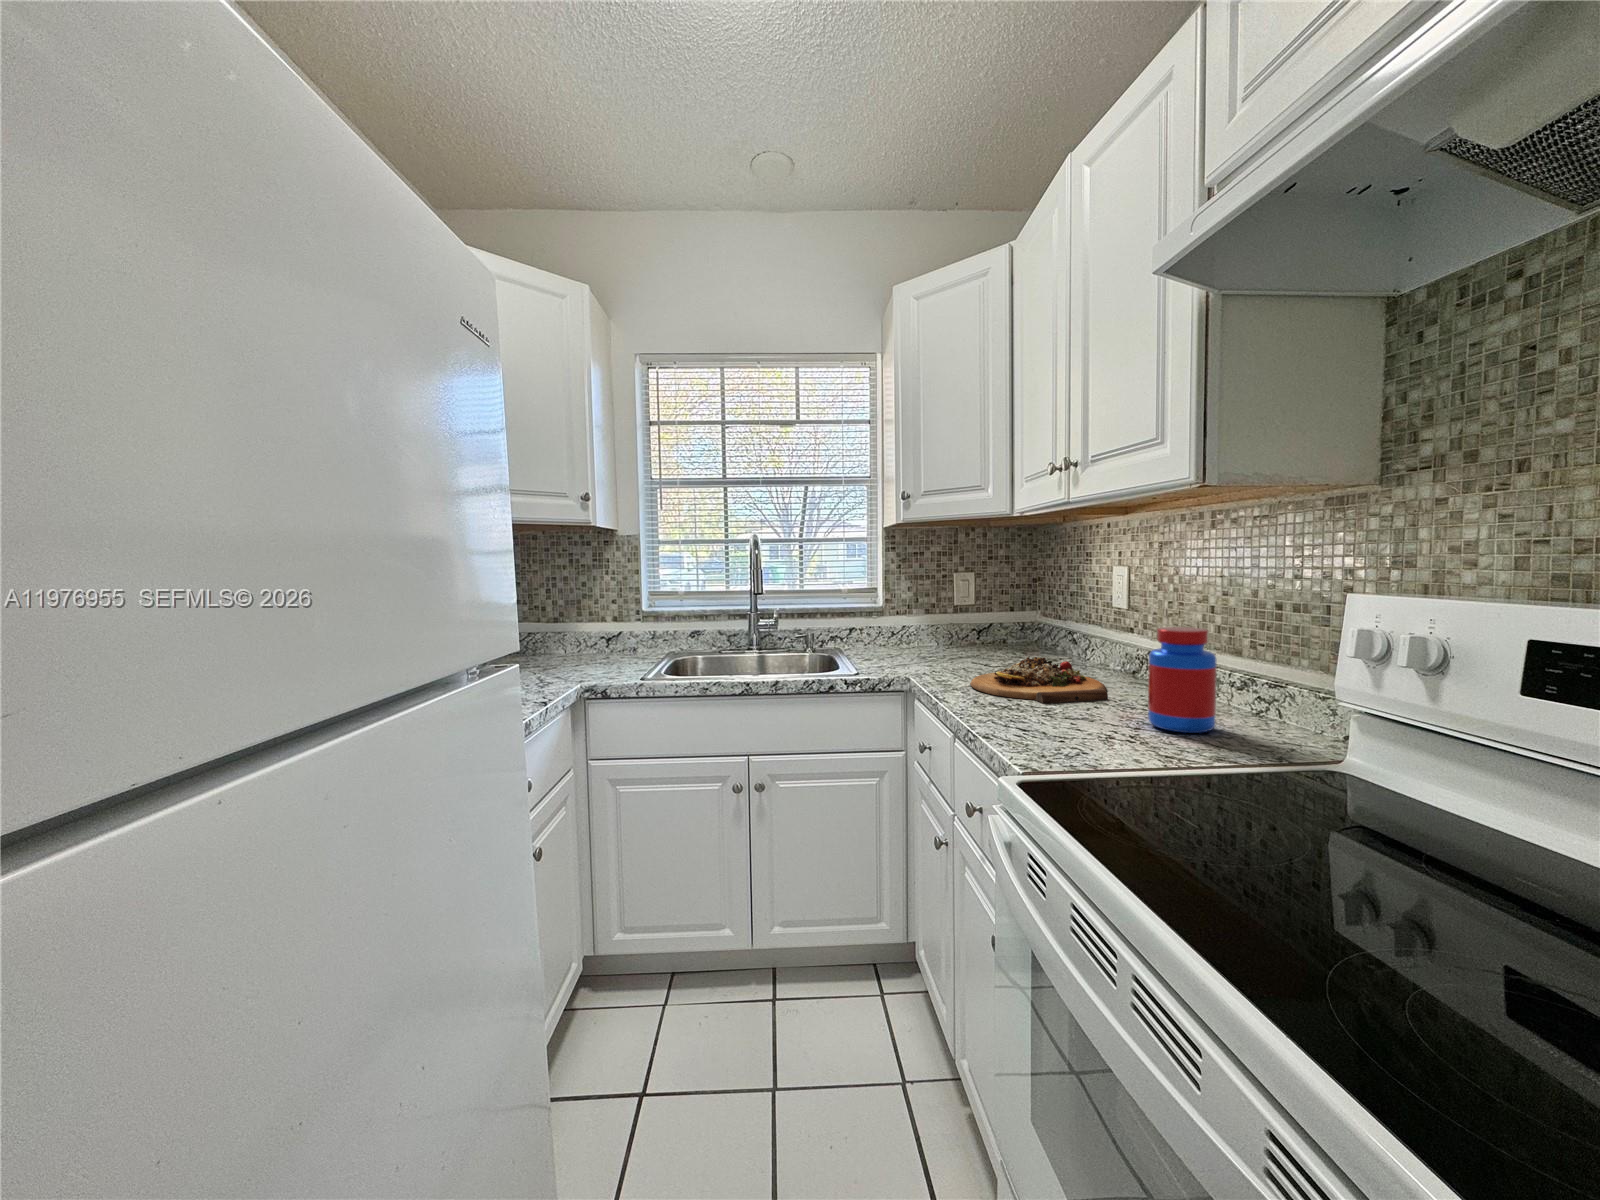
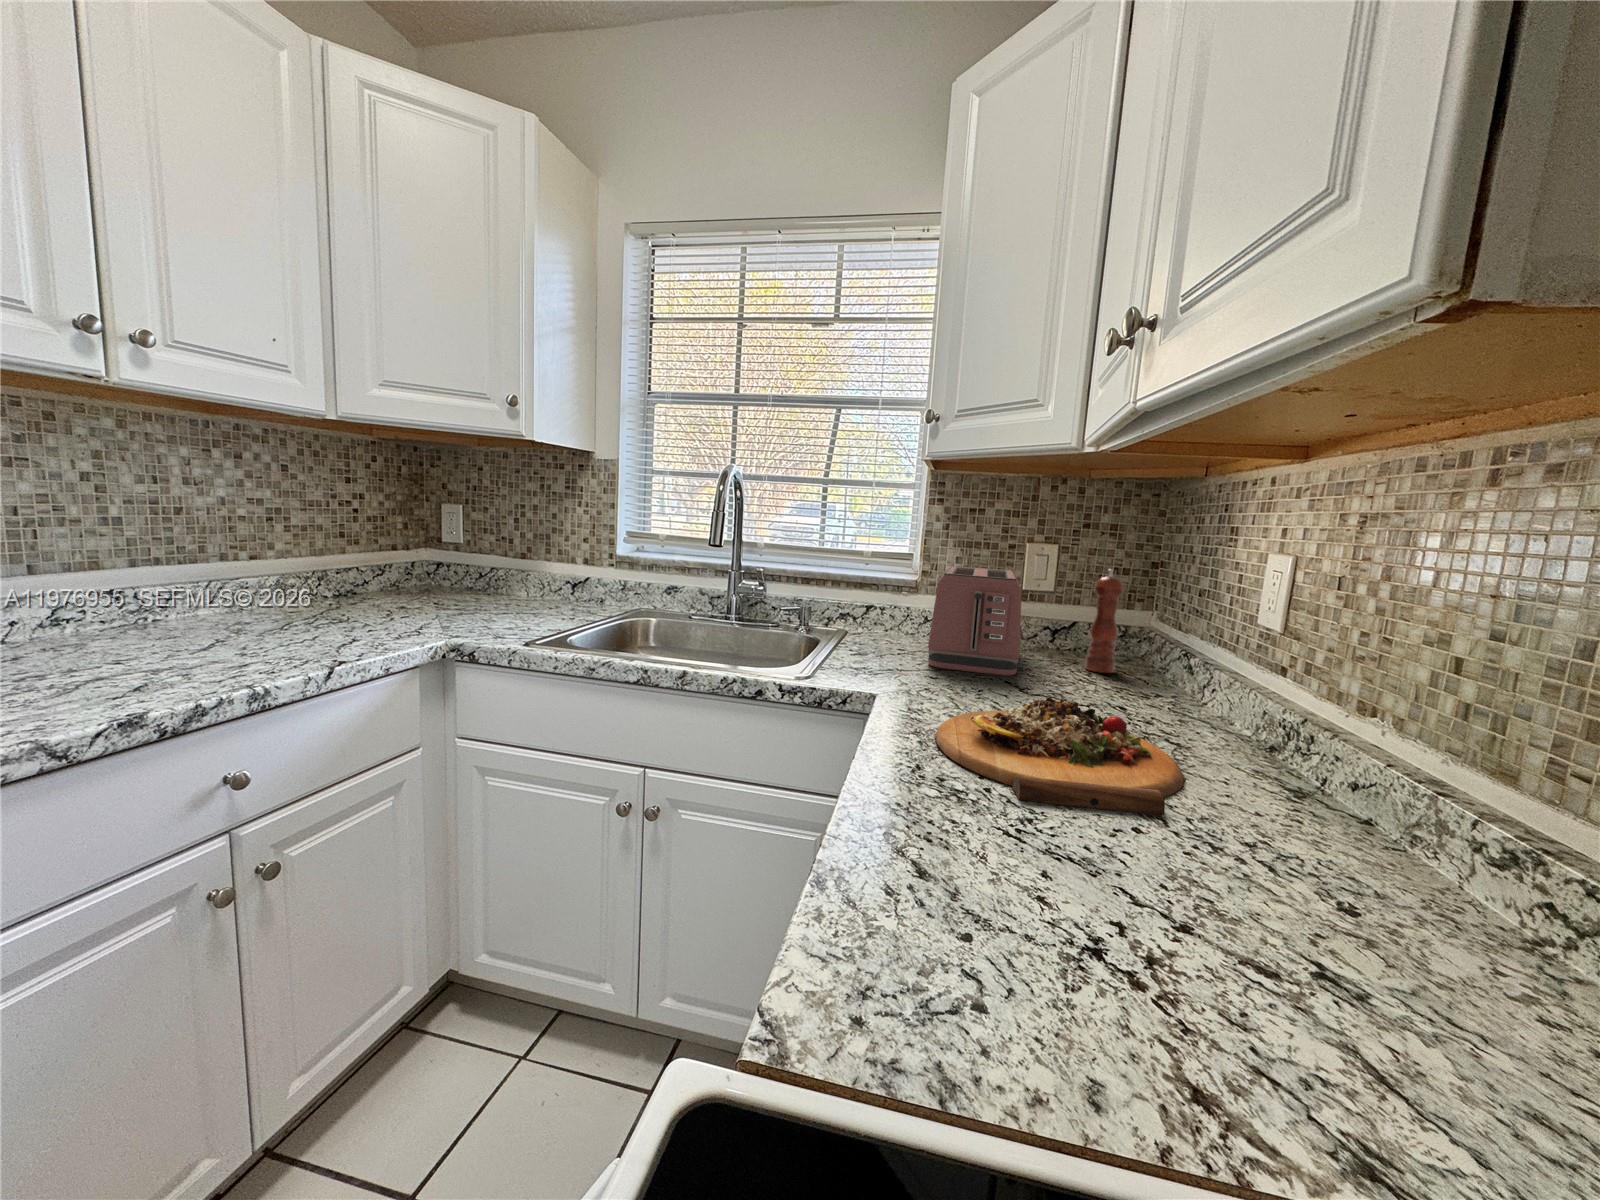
pepper mill: none [1008,585,1026,652] -> present [1085,569,1124,673]
toaster: none [904,593,976,660] -> present [928,566,1022,676]
jar: present [1148,627,1217,733] -> none [1197,705,1414,1011]

